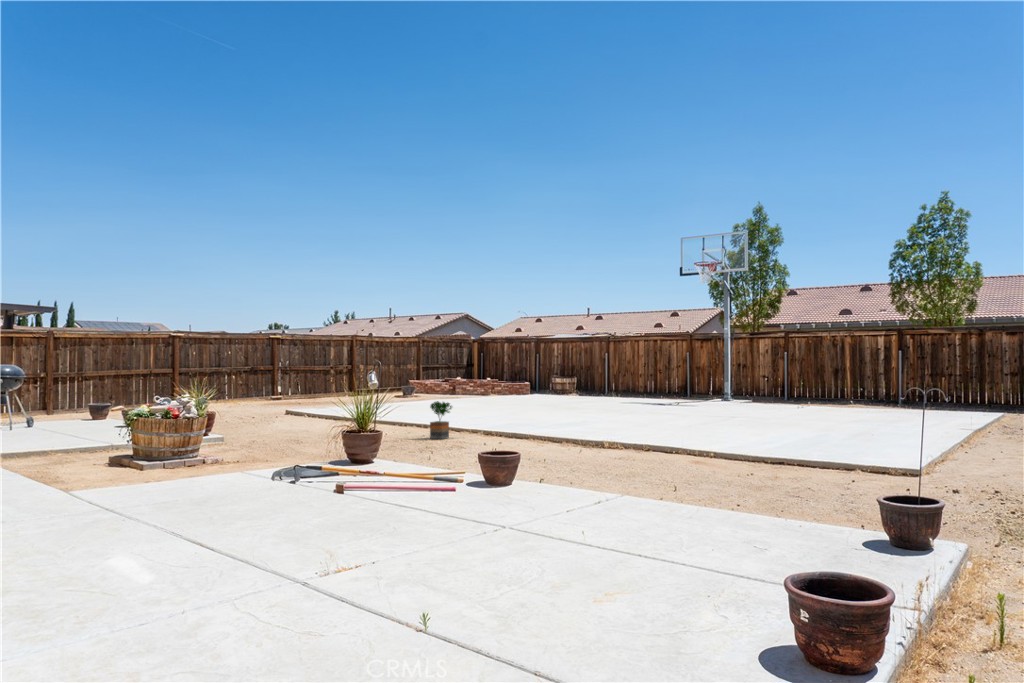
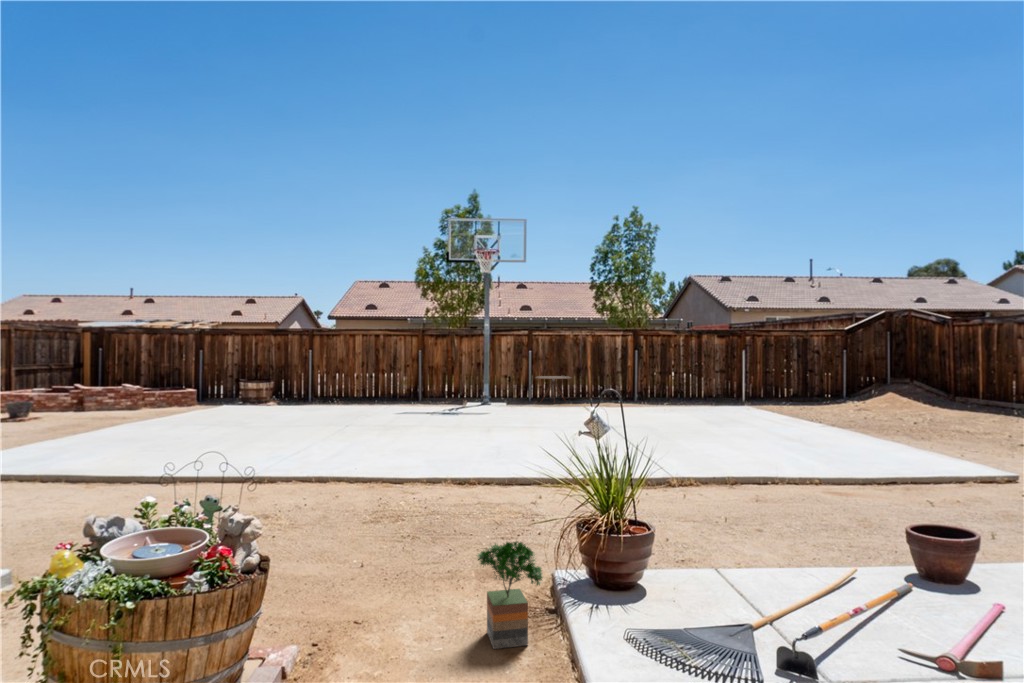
round table: none [786,377,824,402] -> present [536,376,571,400]

